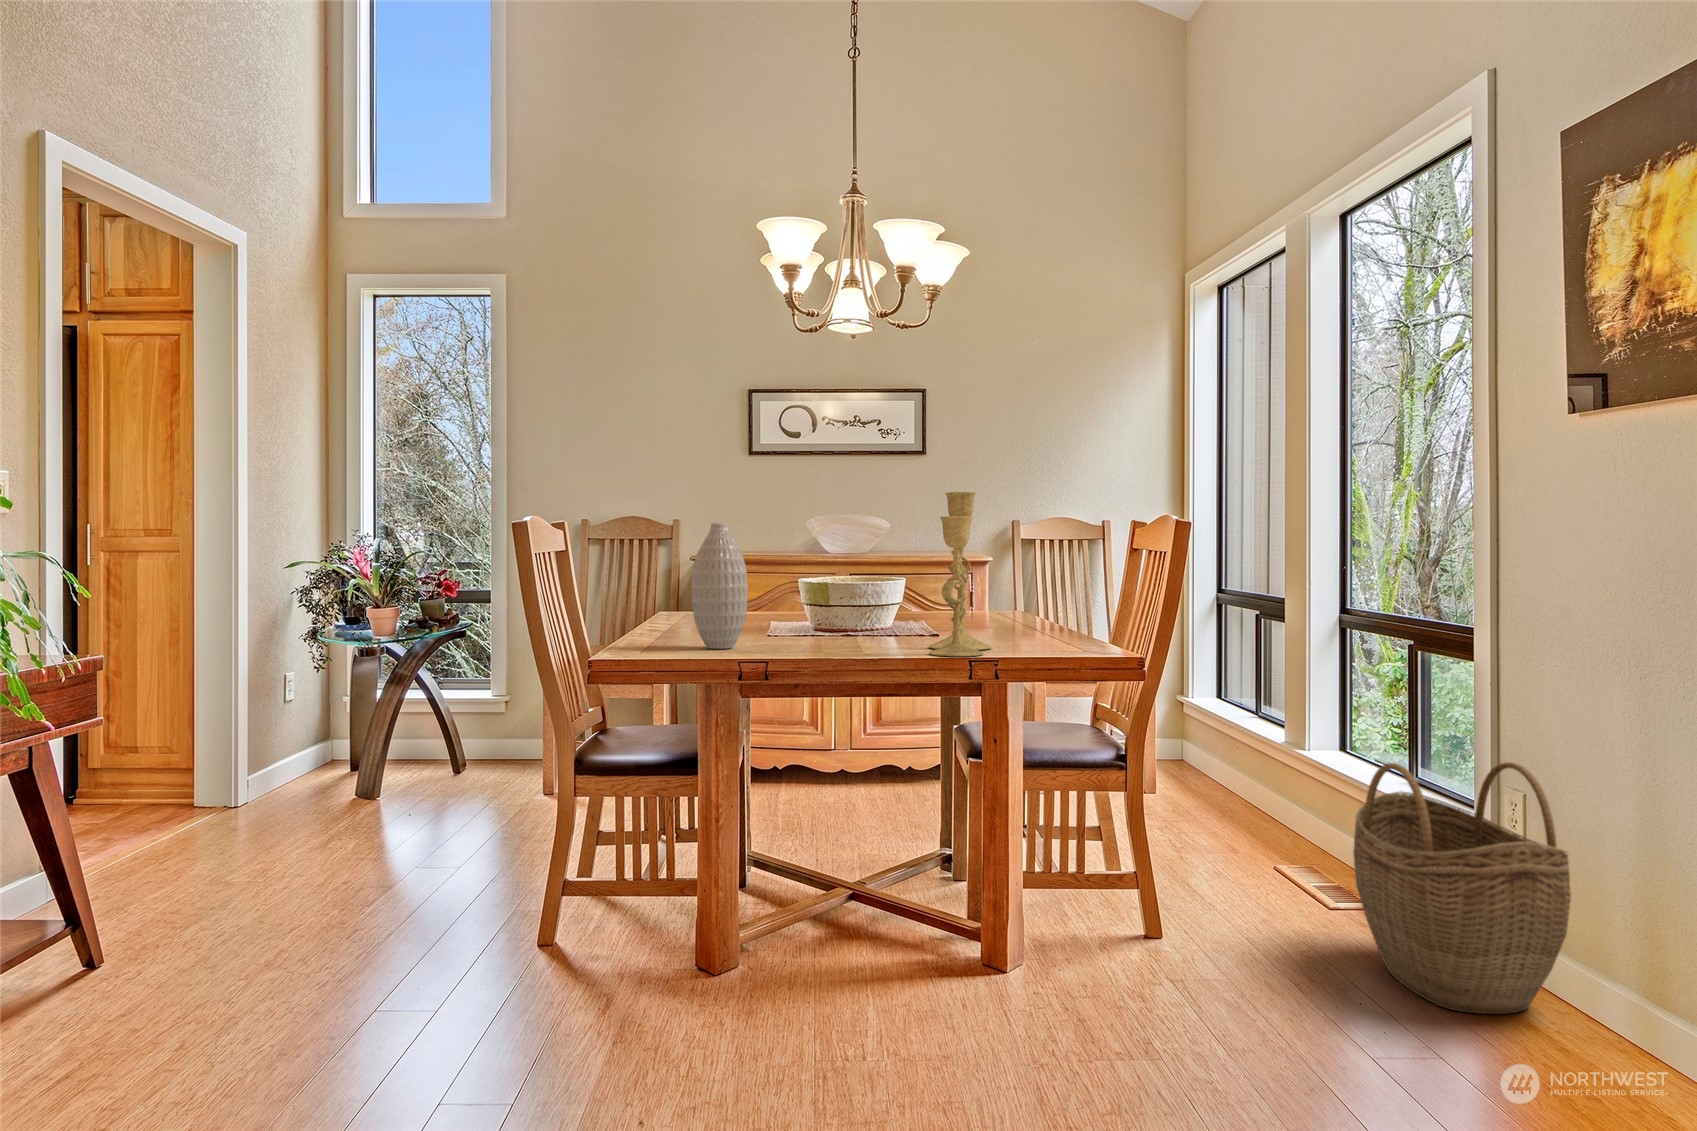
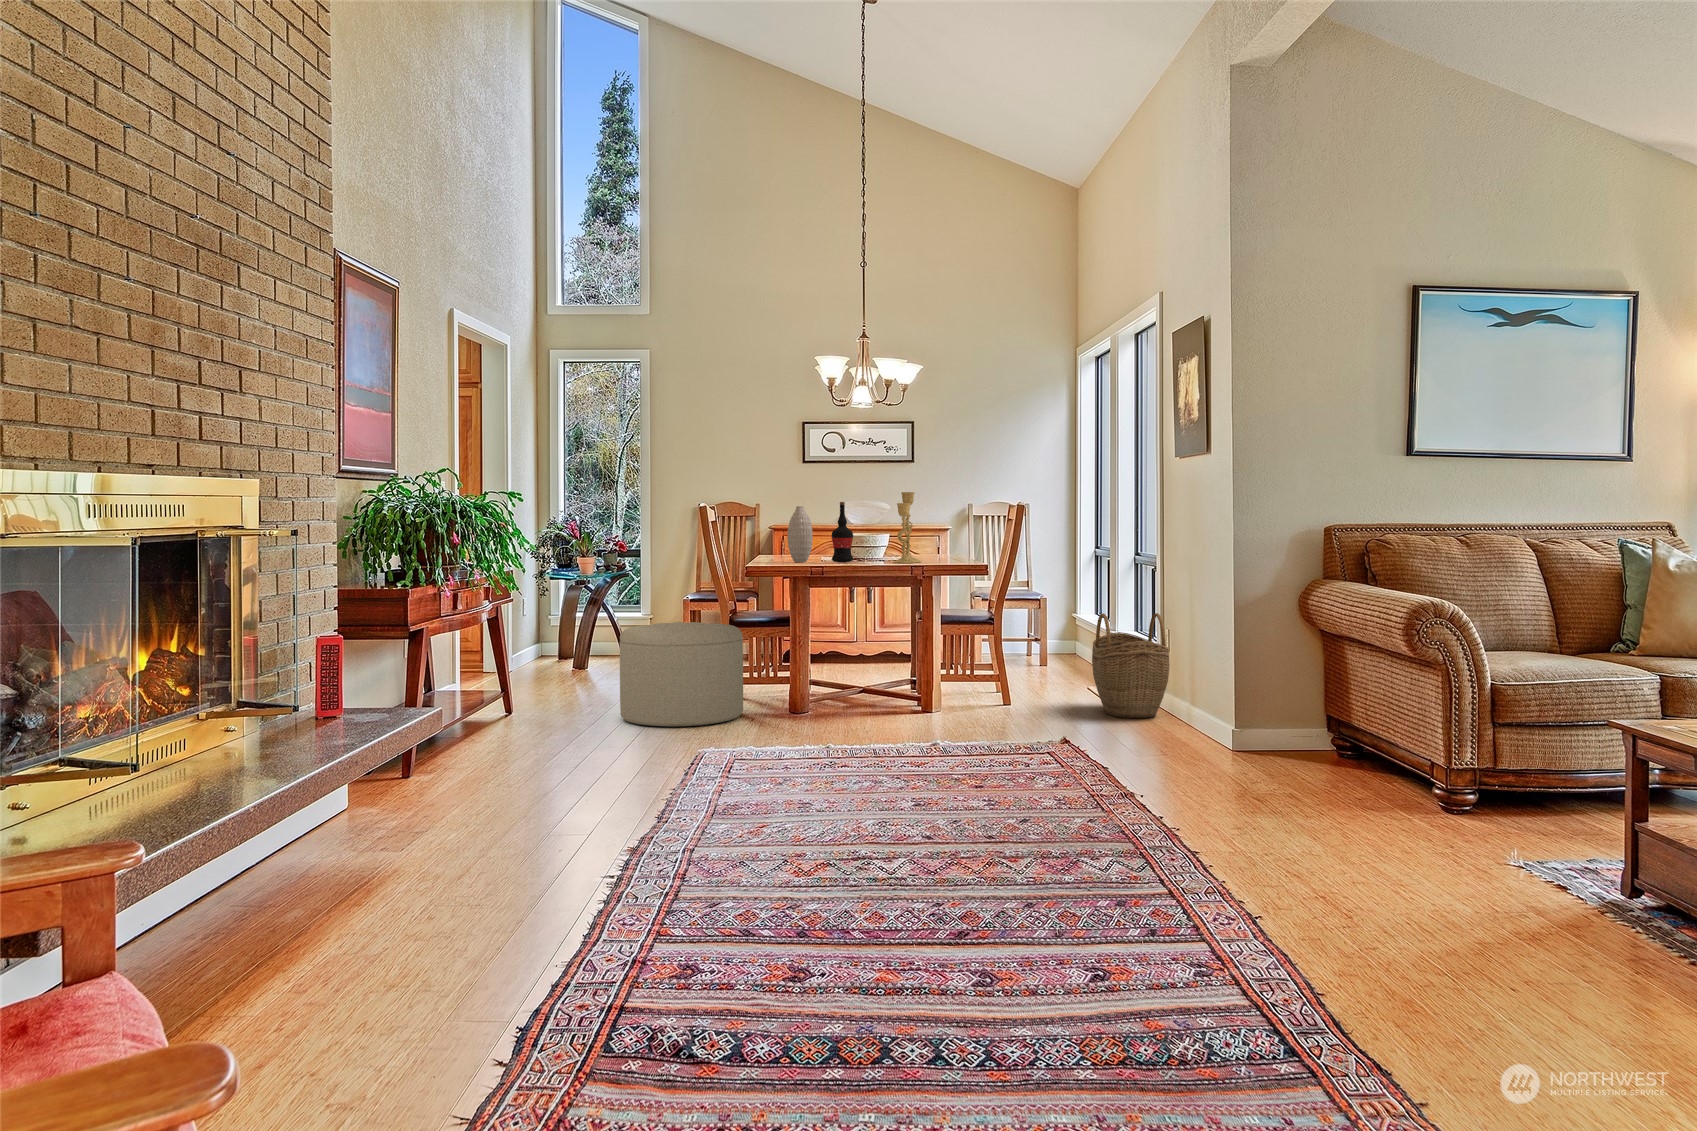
wine bottle: none [790,513,839,652] -> present [832,502,853,563]
ottoman: none [277,778,585,1081] -> present [620,622,743,727]

